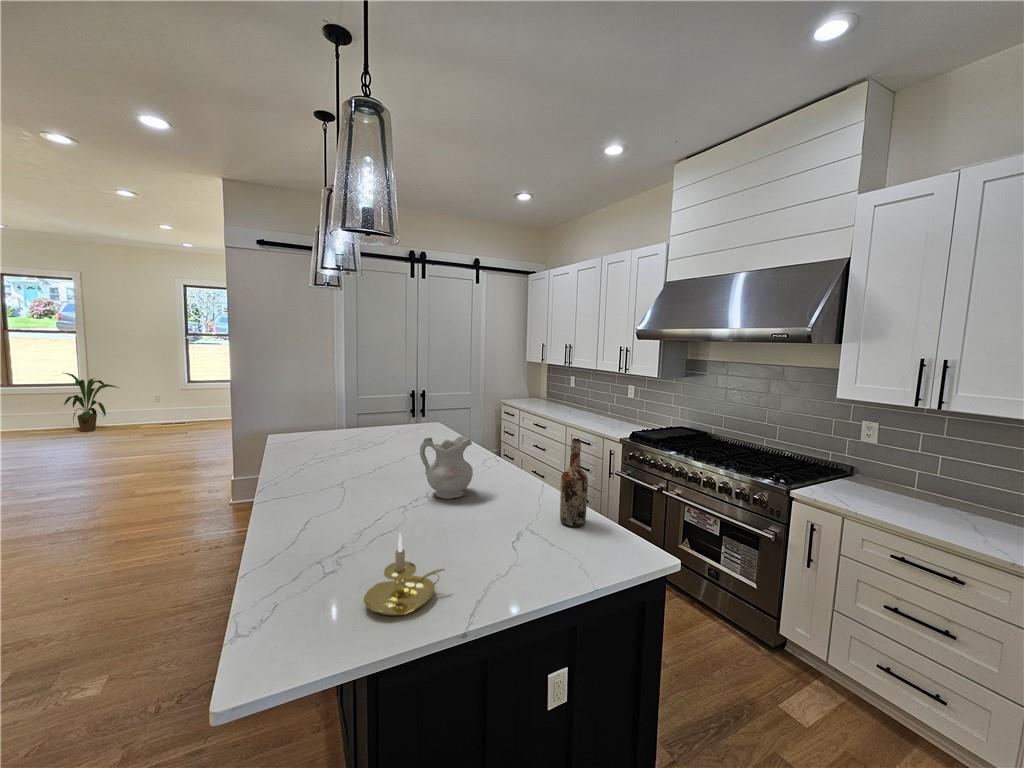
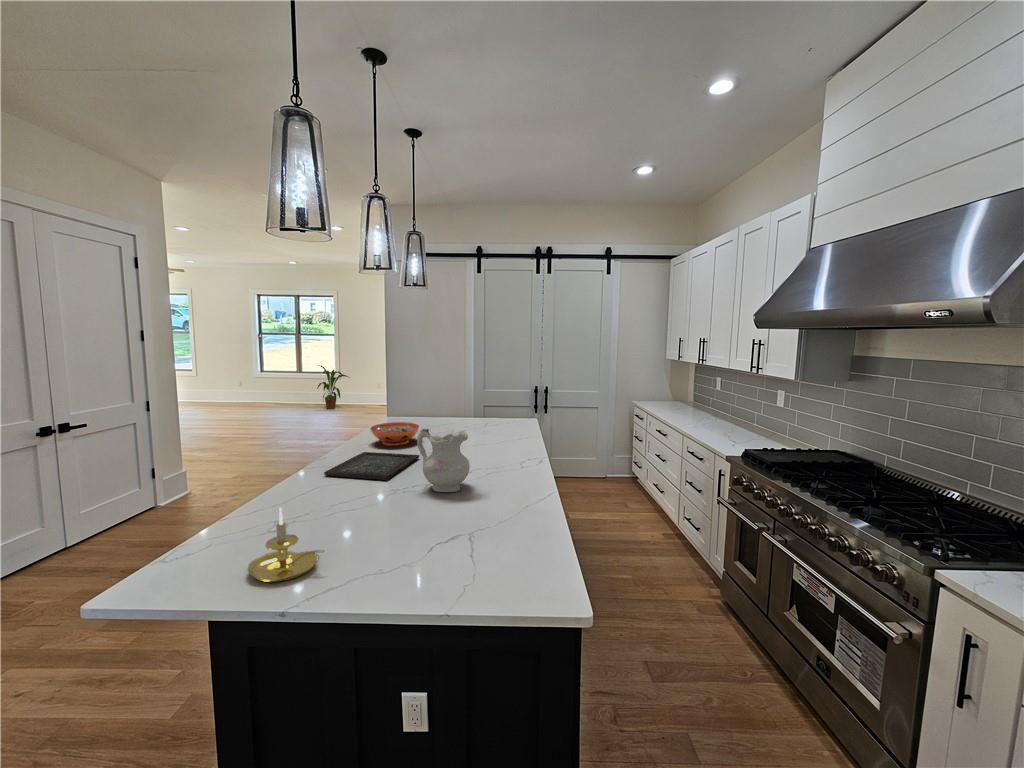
decorative bowl: none [300,435,357,463] -> present [370,422,419,446]
wine bottle: present [560,439,588,527] -> none [511,442,542,545]
tray: none [297,467,382,503] -> present [324,452,419,480]

